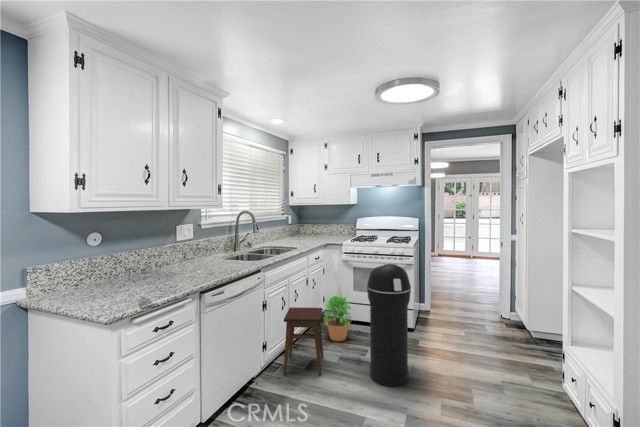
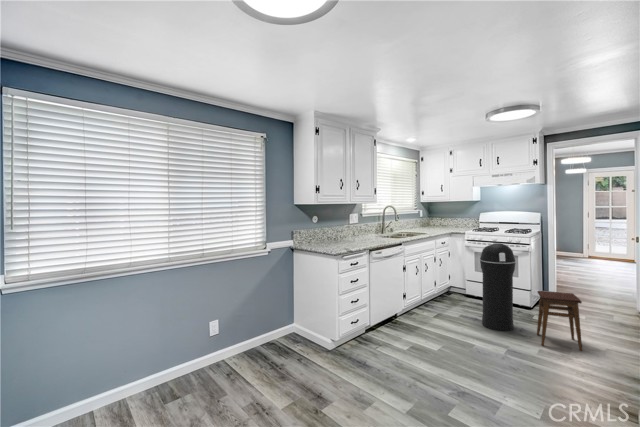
potted plant: present [324,295,351,341] -> none [447,270,473,306]
stool: present [284,307,323,375] -> present [537,291,582,351]

